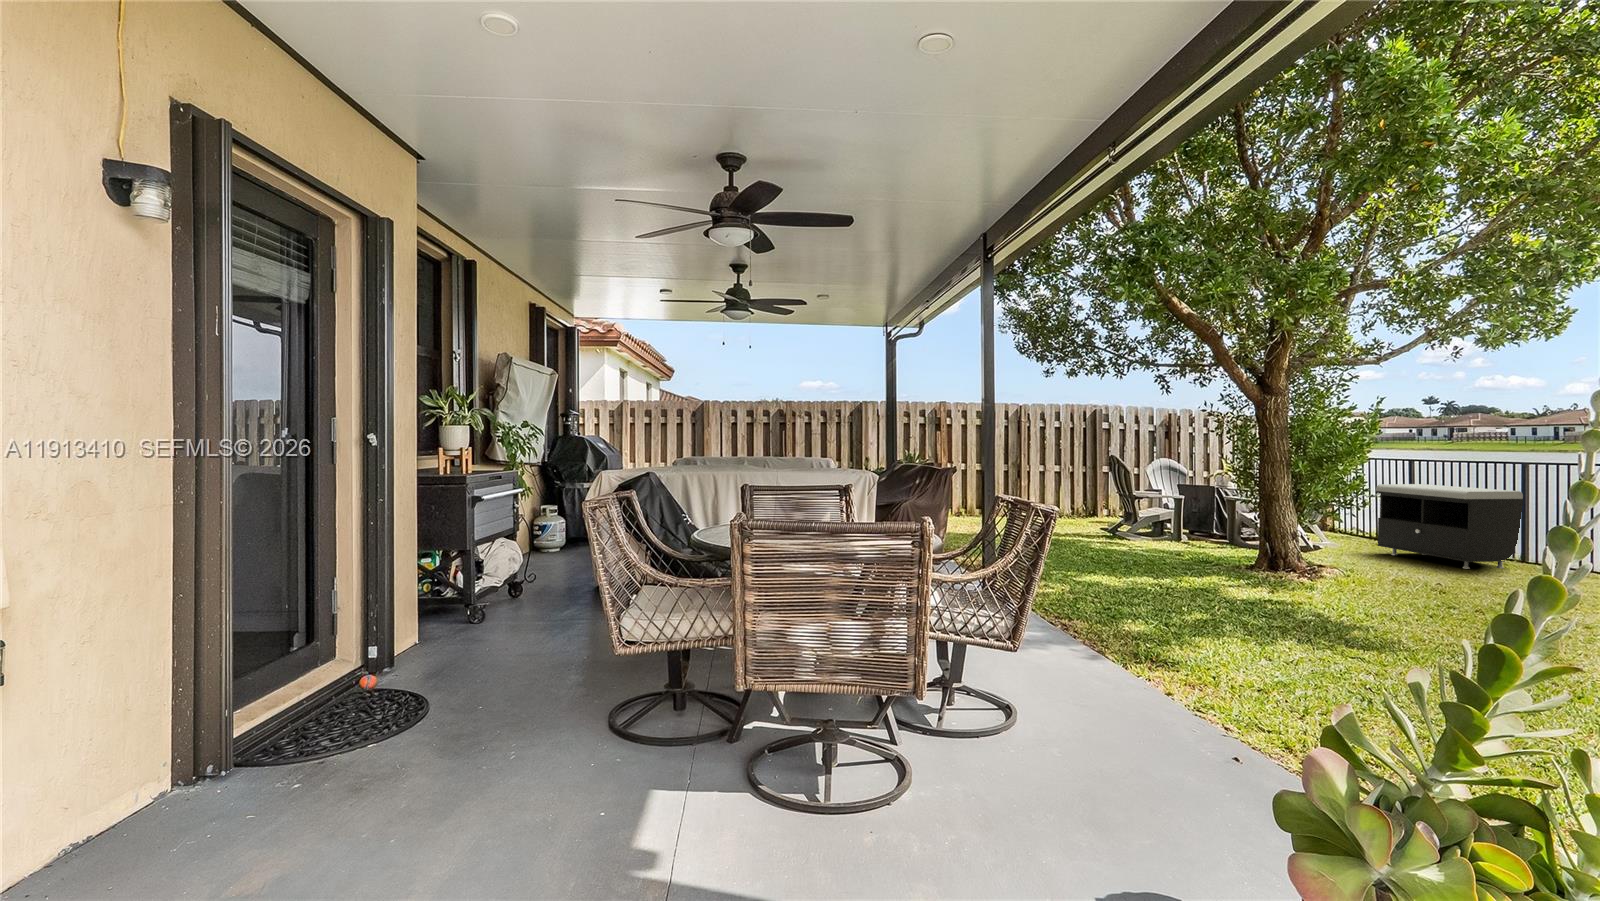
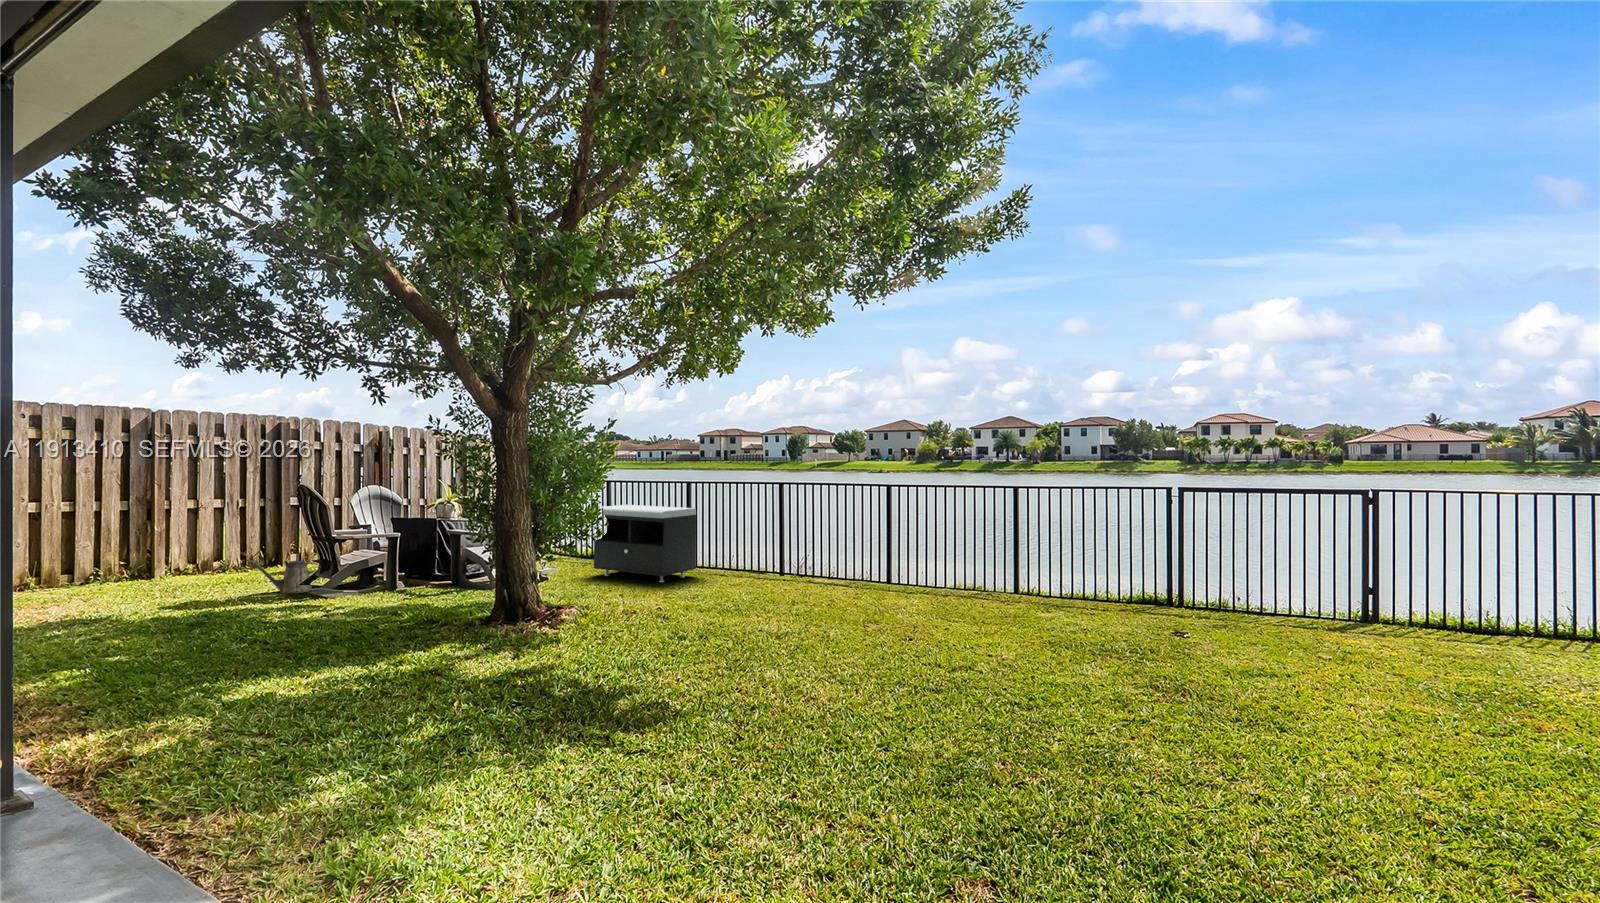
watering can: none [1080,508,1124,534] -> present [250,561,319,594]

